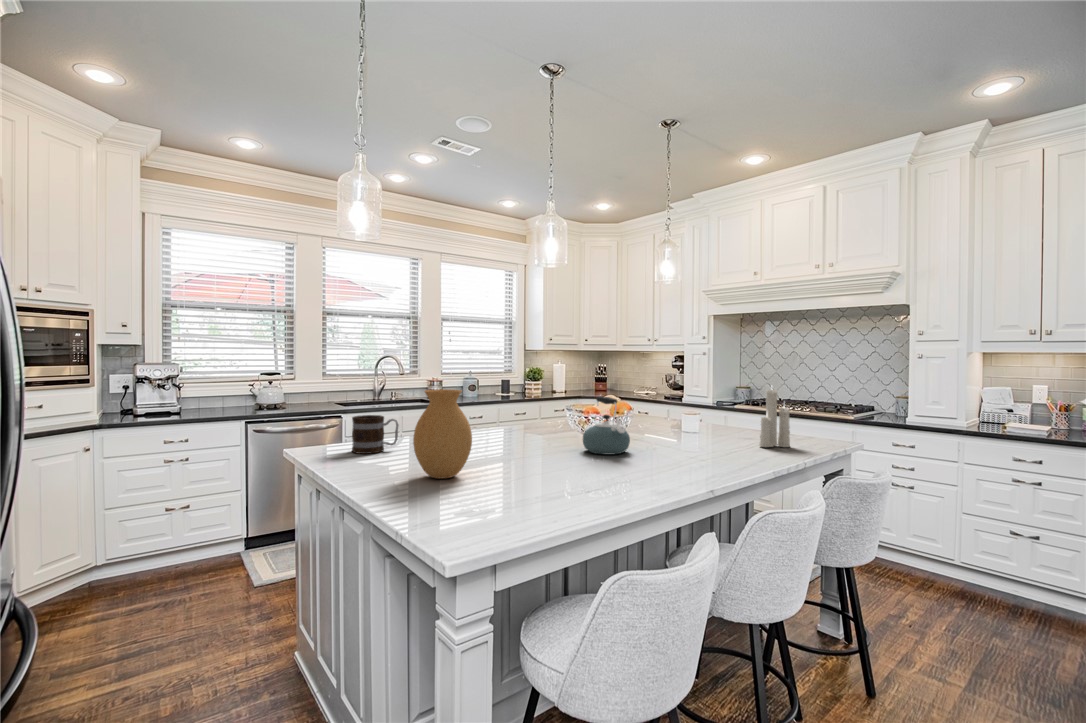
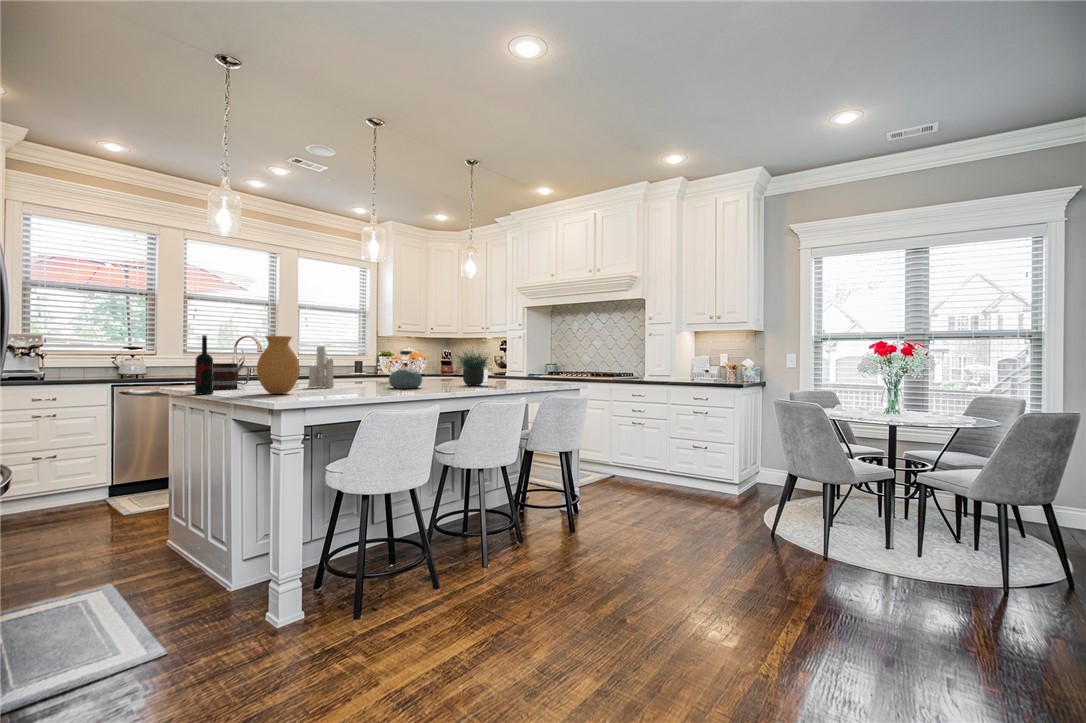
potted plant: none [656,371,728,442] -> present [458,351,491,385]
wine bottle: none [331,389,354,477] -> present [195,335,213,394]
candle: present [759,389,790,447] -> present [308,345,334,387]

